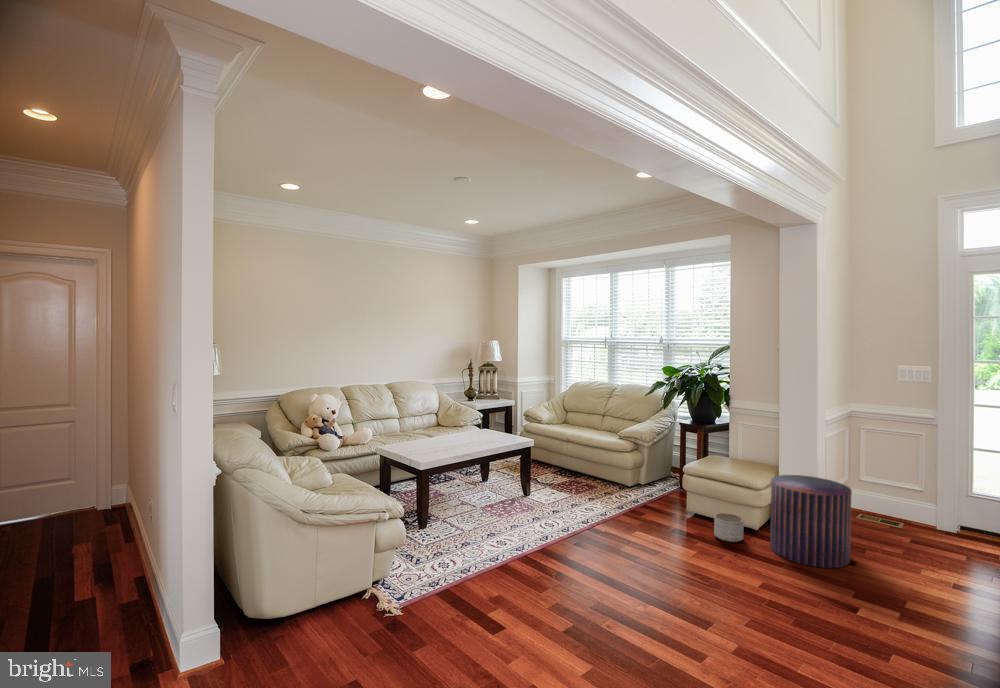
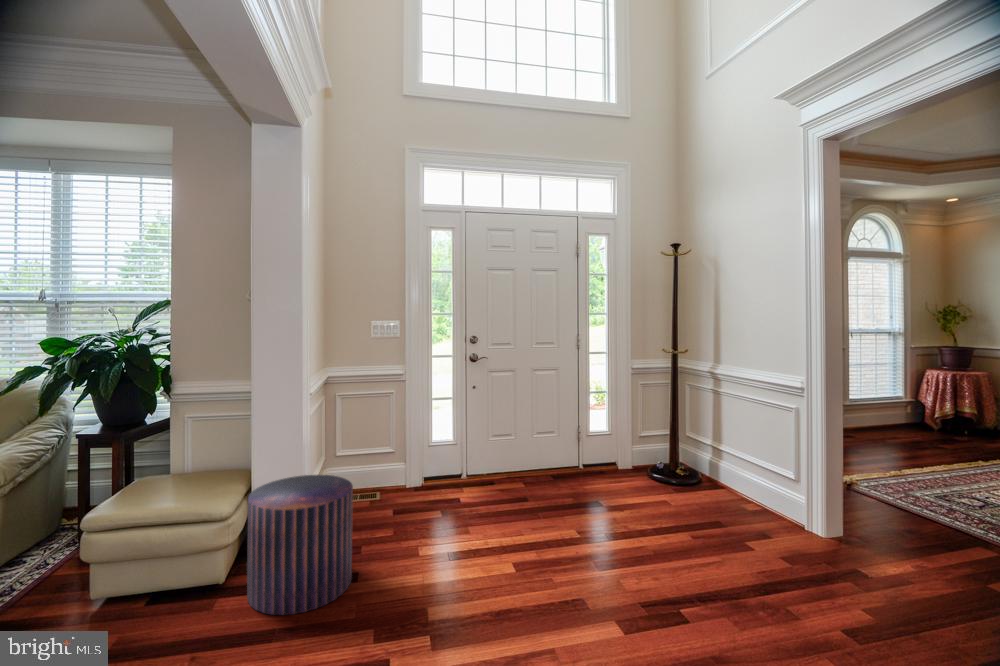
planter: present [714,513,744,542] -> none [149,572,204,630]

